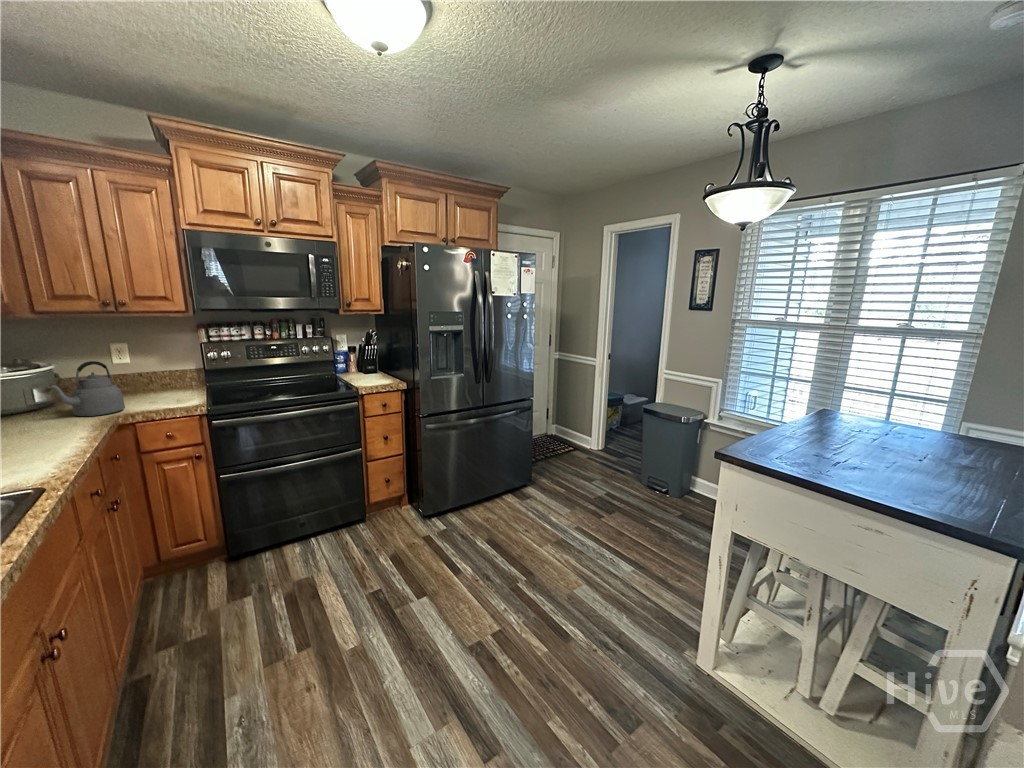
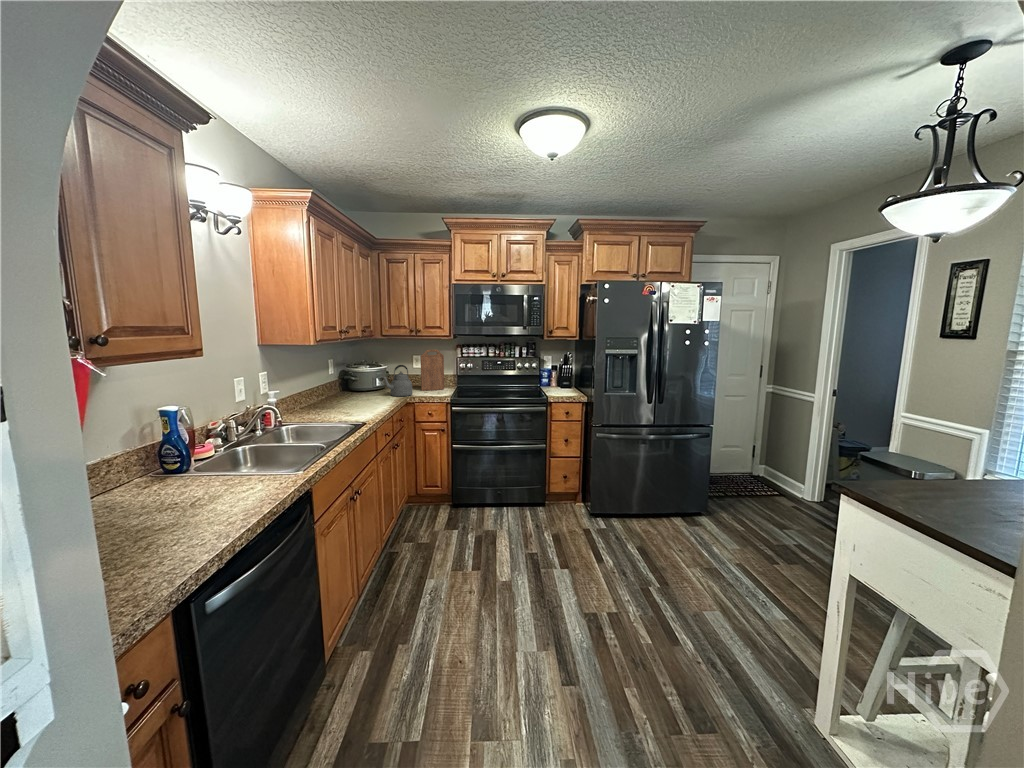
cutting board: none [131,332,186,399] -> present [421,350,444,391]

